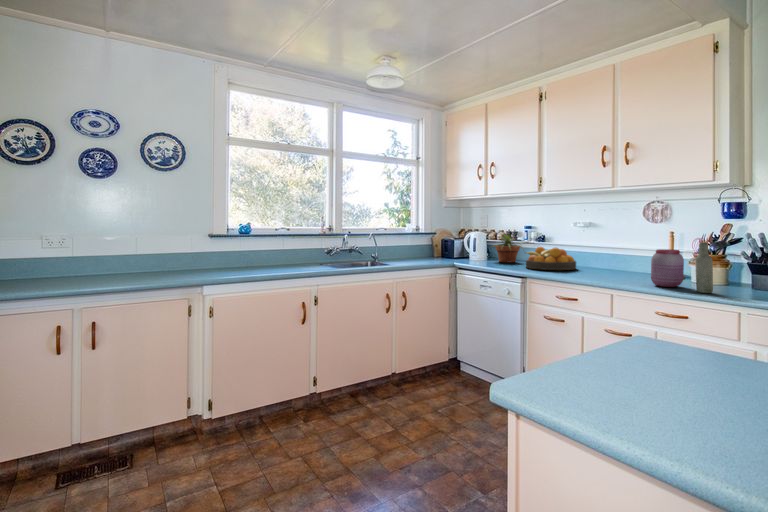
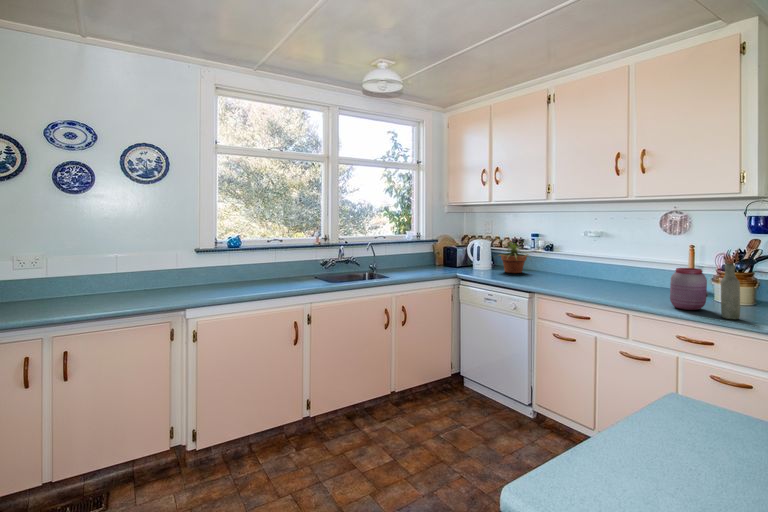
fruit bowl: present [526,247,576,270] -> none [532,258,587,285]

